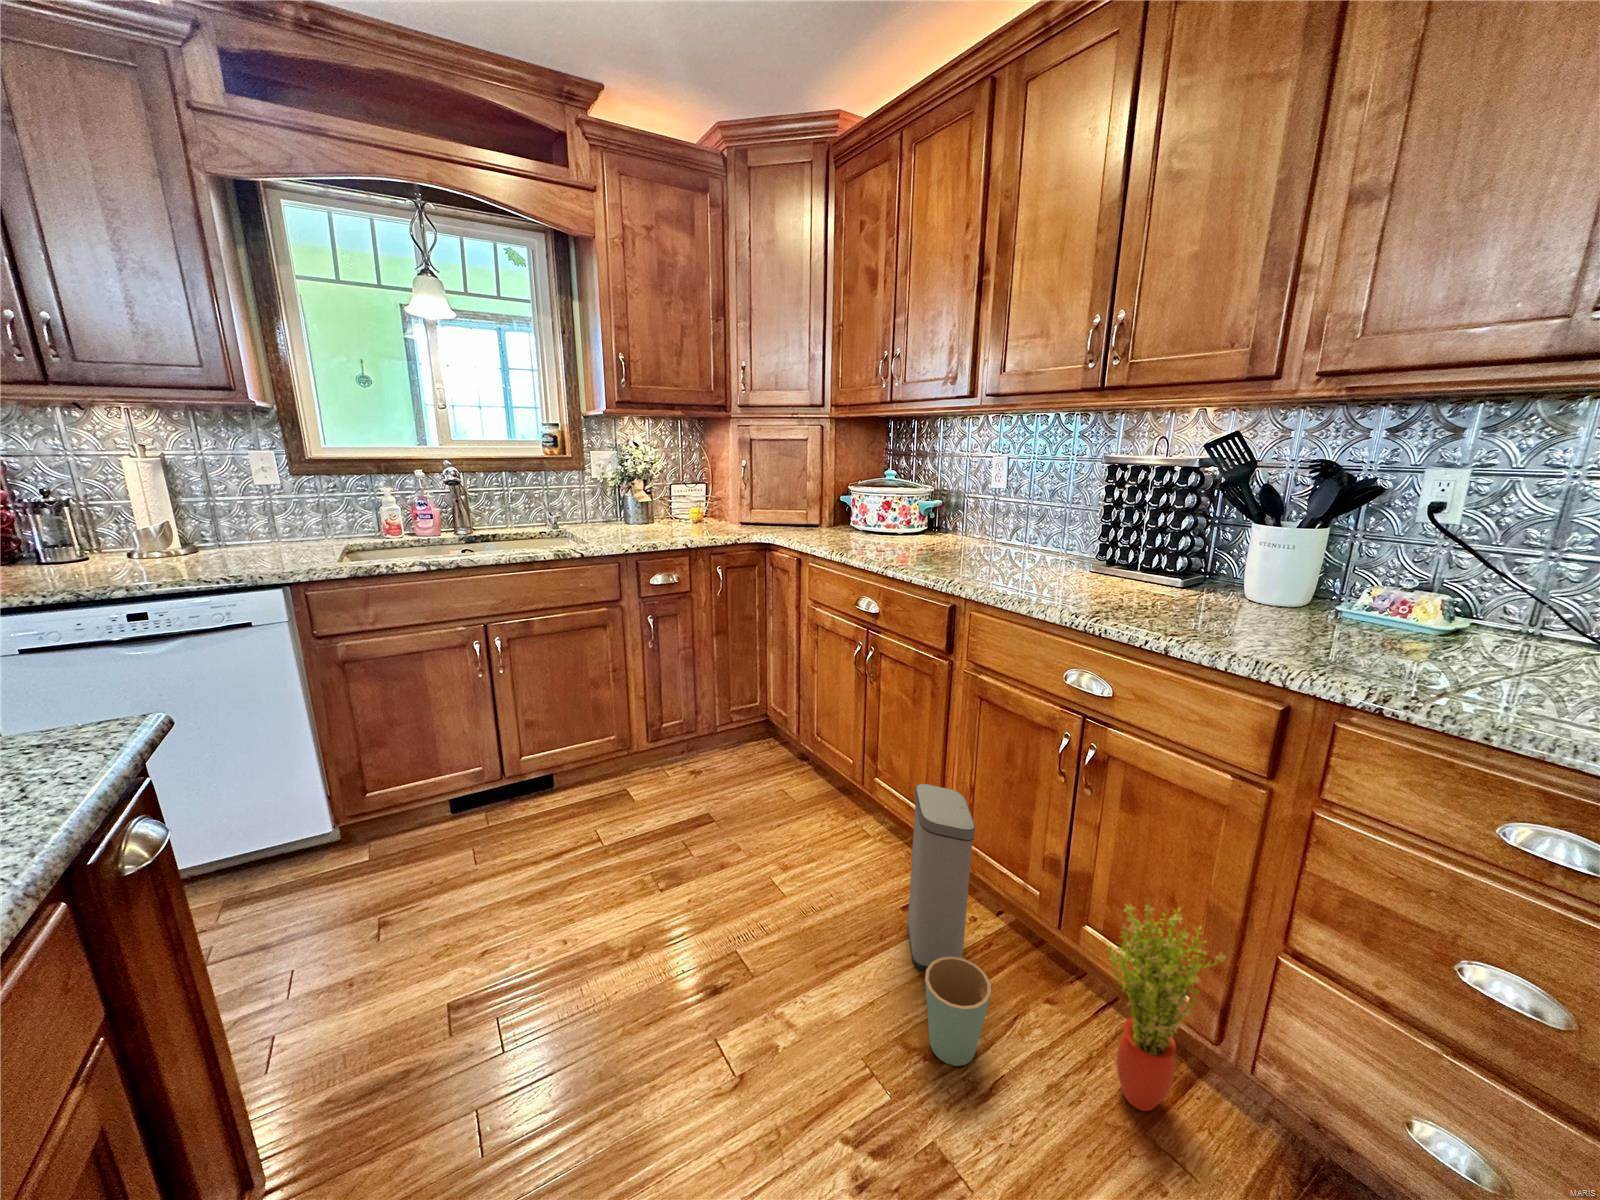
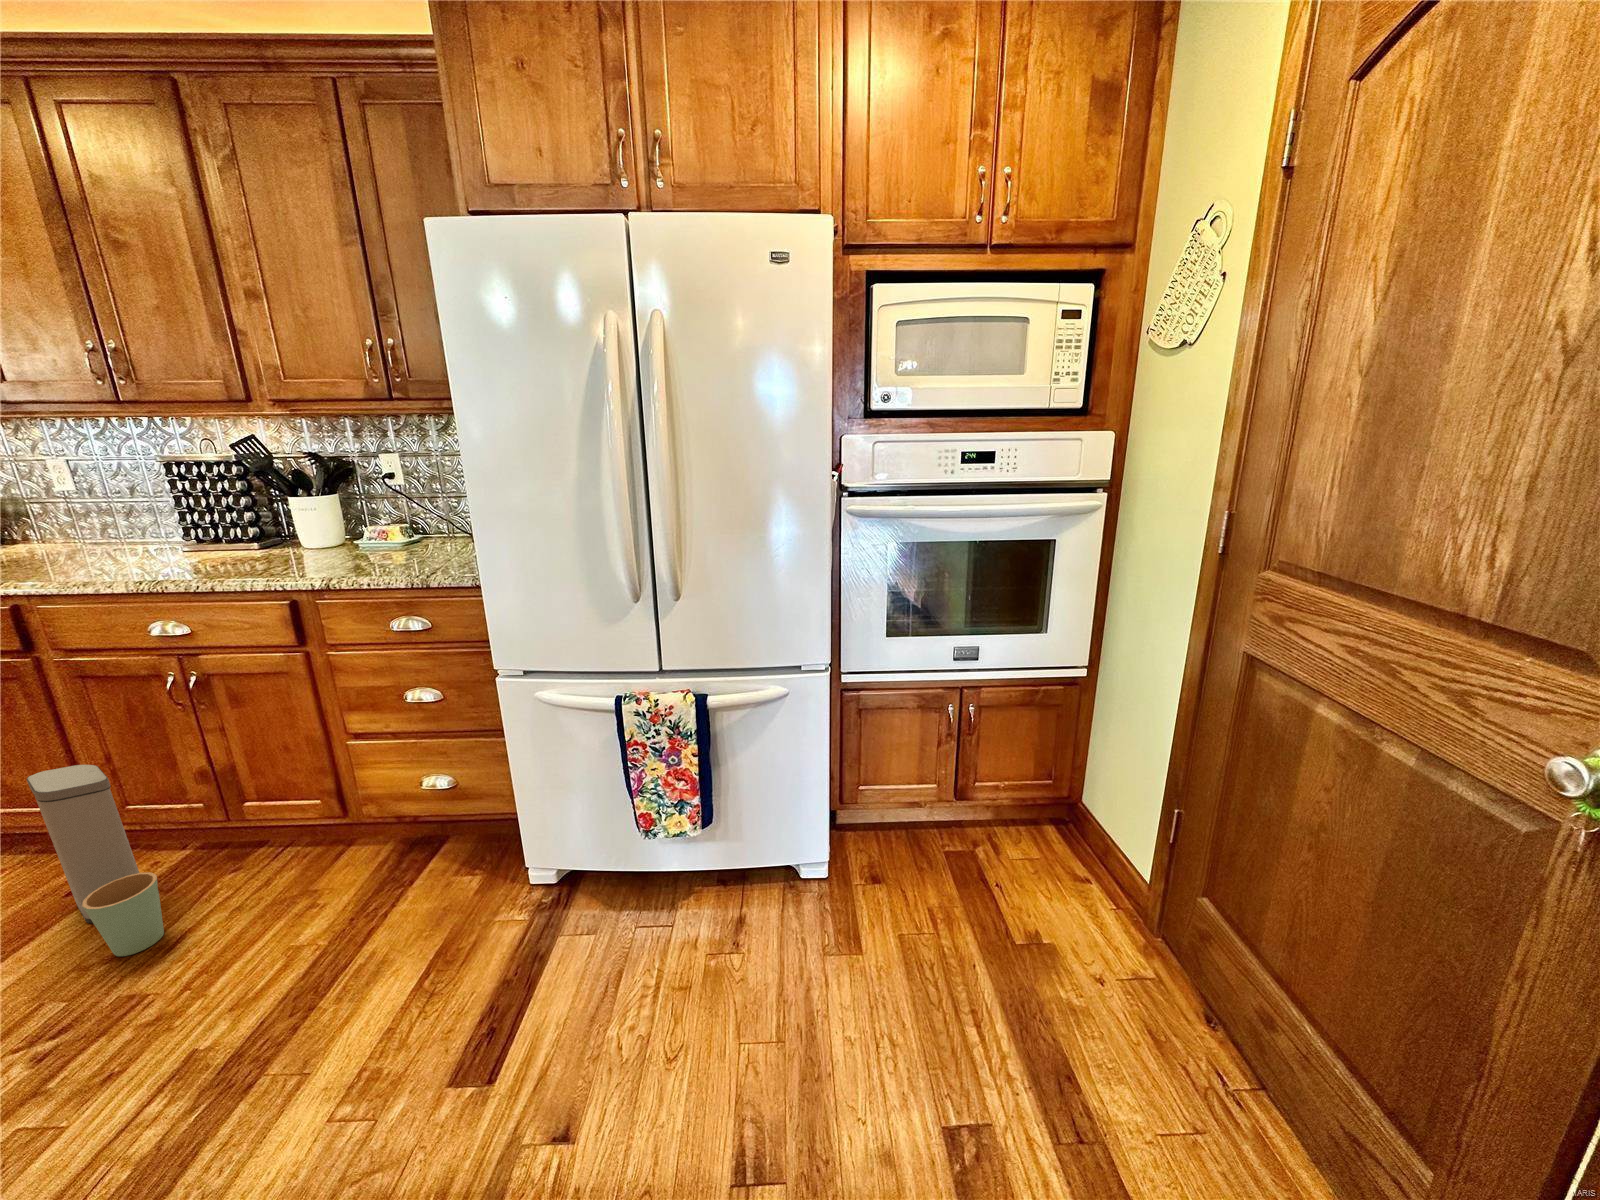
potted plant: present [1107,900,1226,1111] -> none [232,744,323,883]

